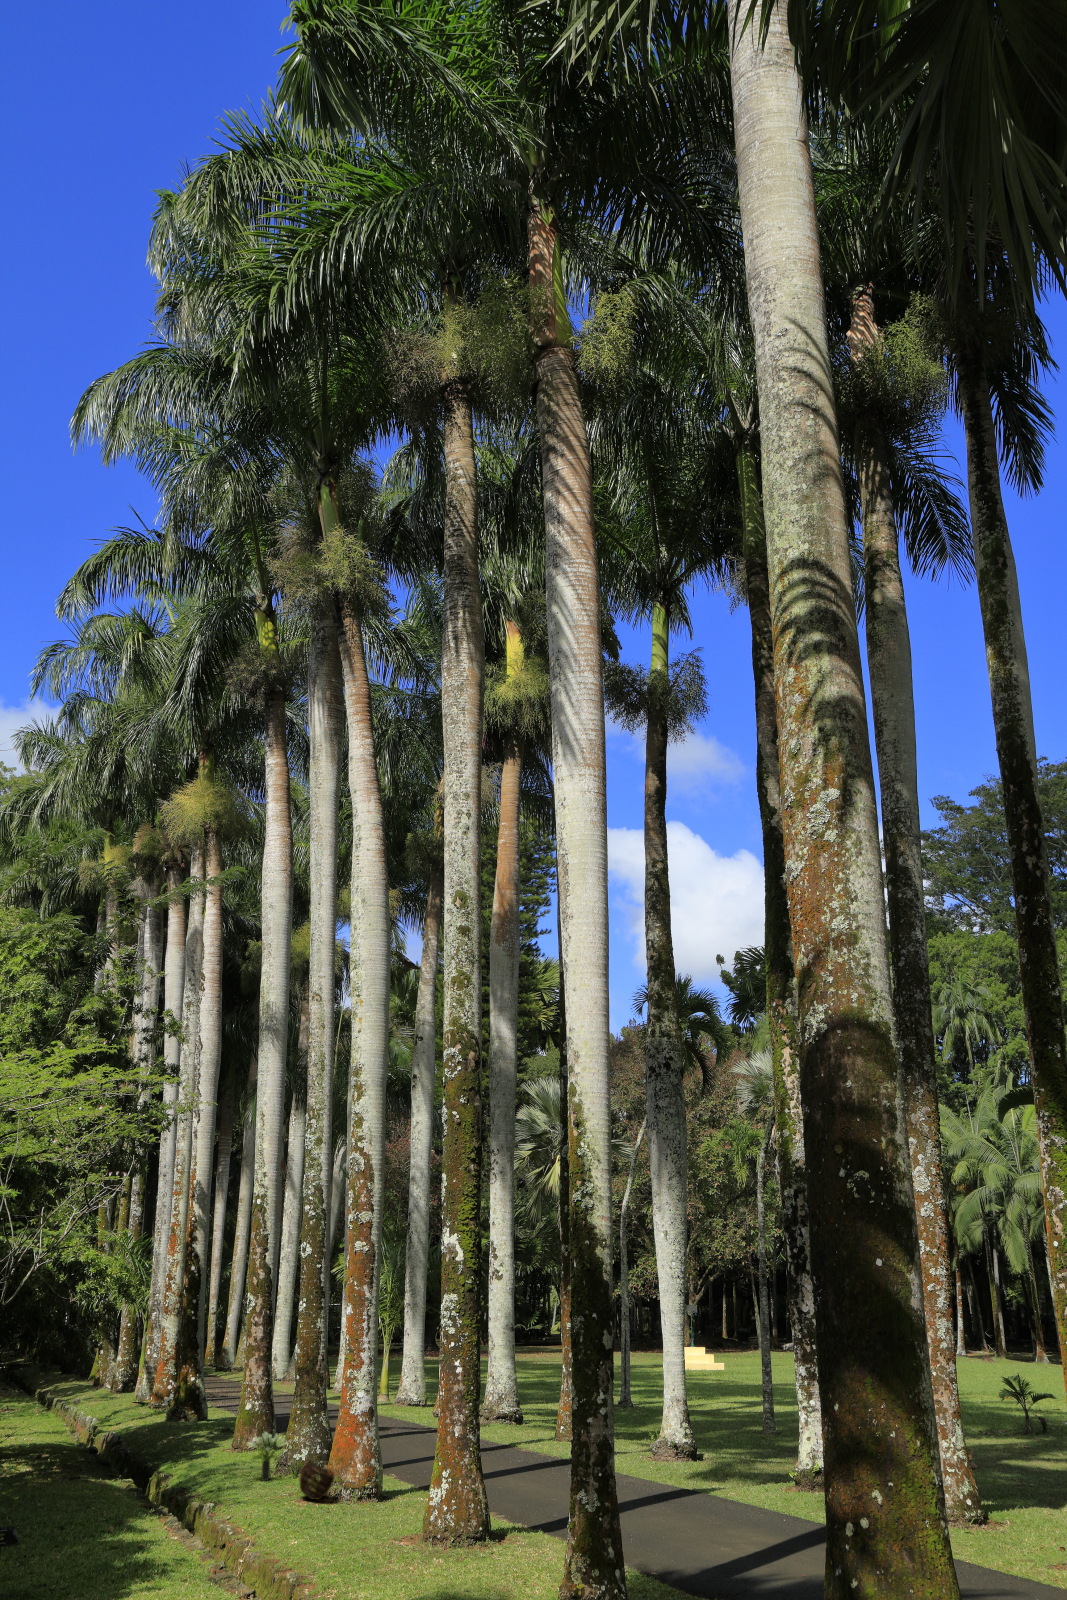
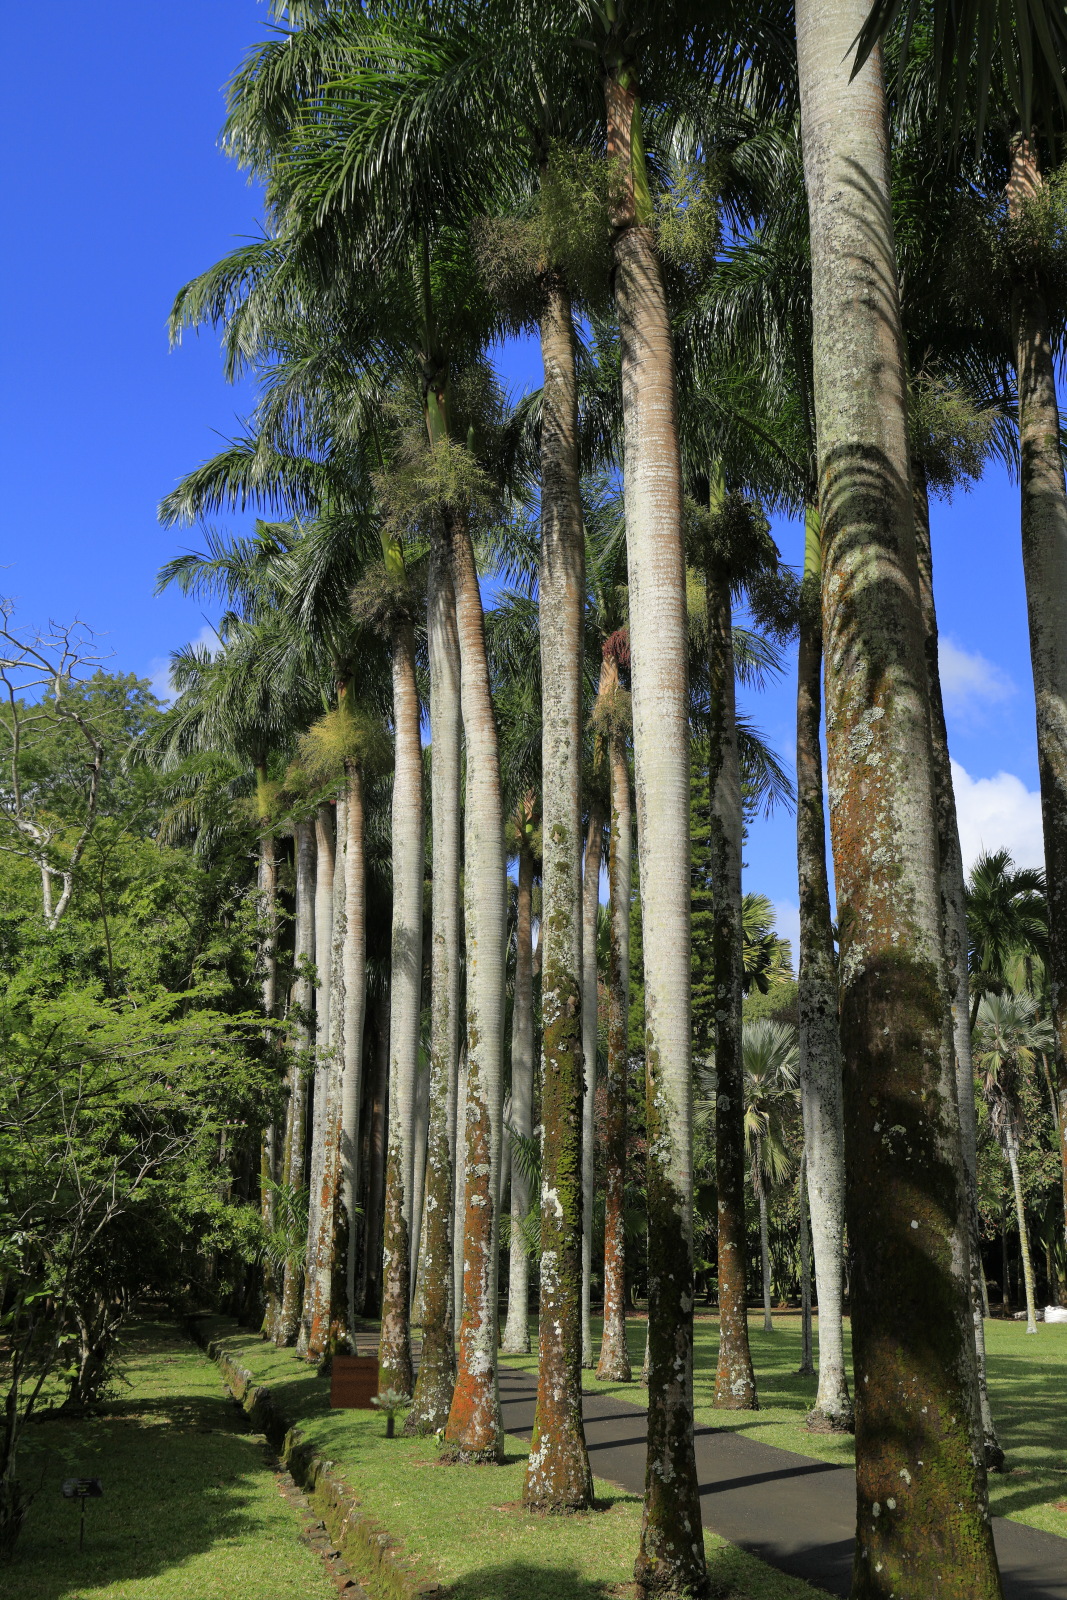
wooden crate: none [191,1399,243,1455] -> present [330,1356,380,1409]
basket: present [299,1461,334,1500] -> none [417,1419,451,1460]

